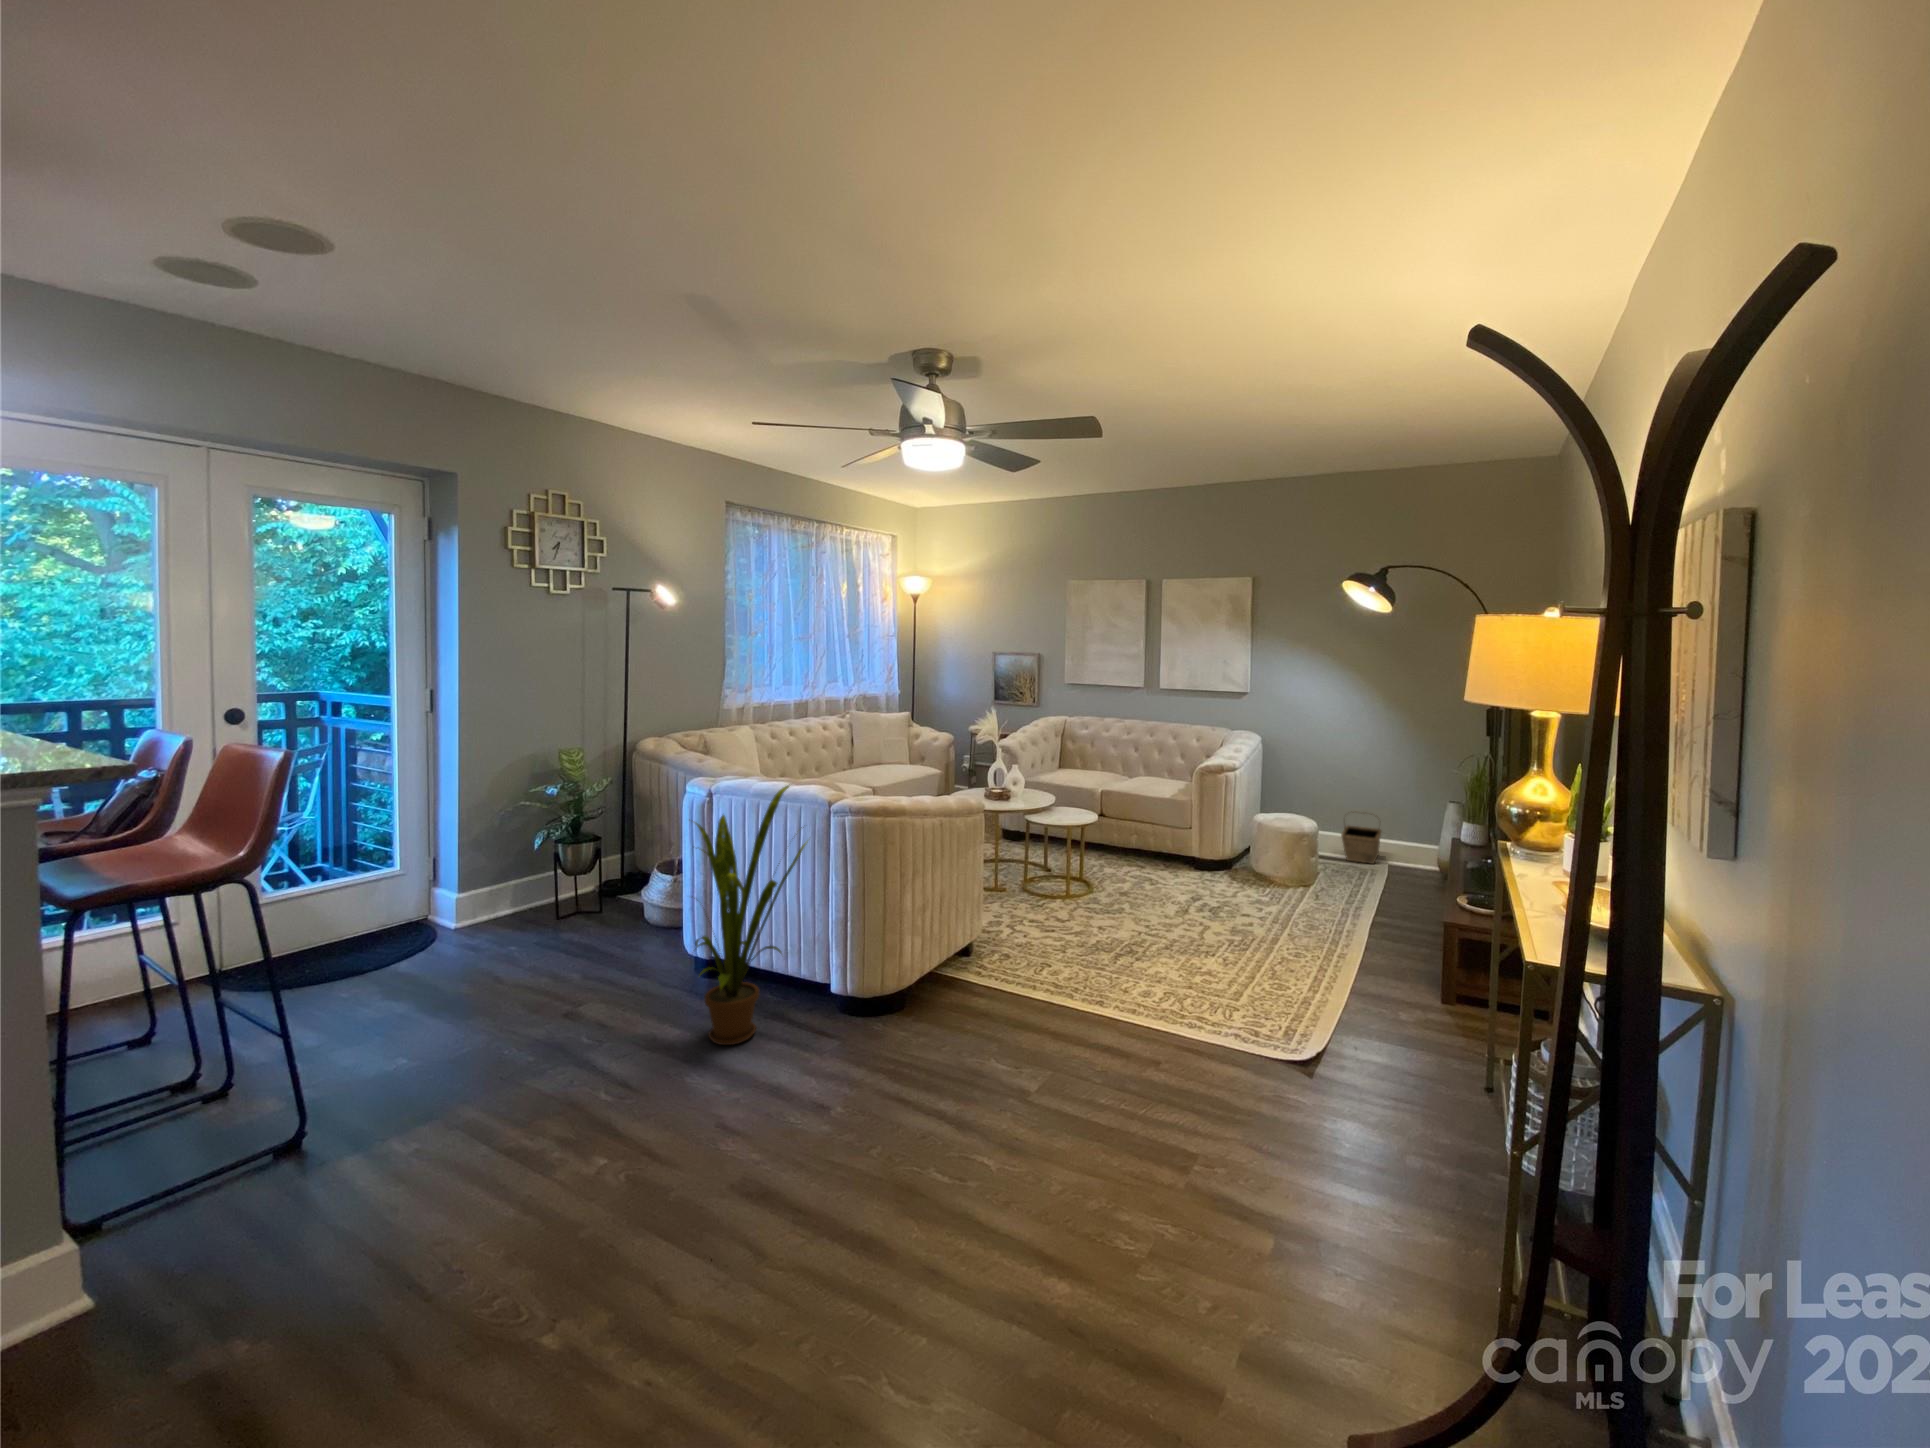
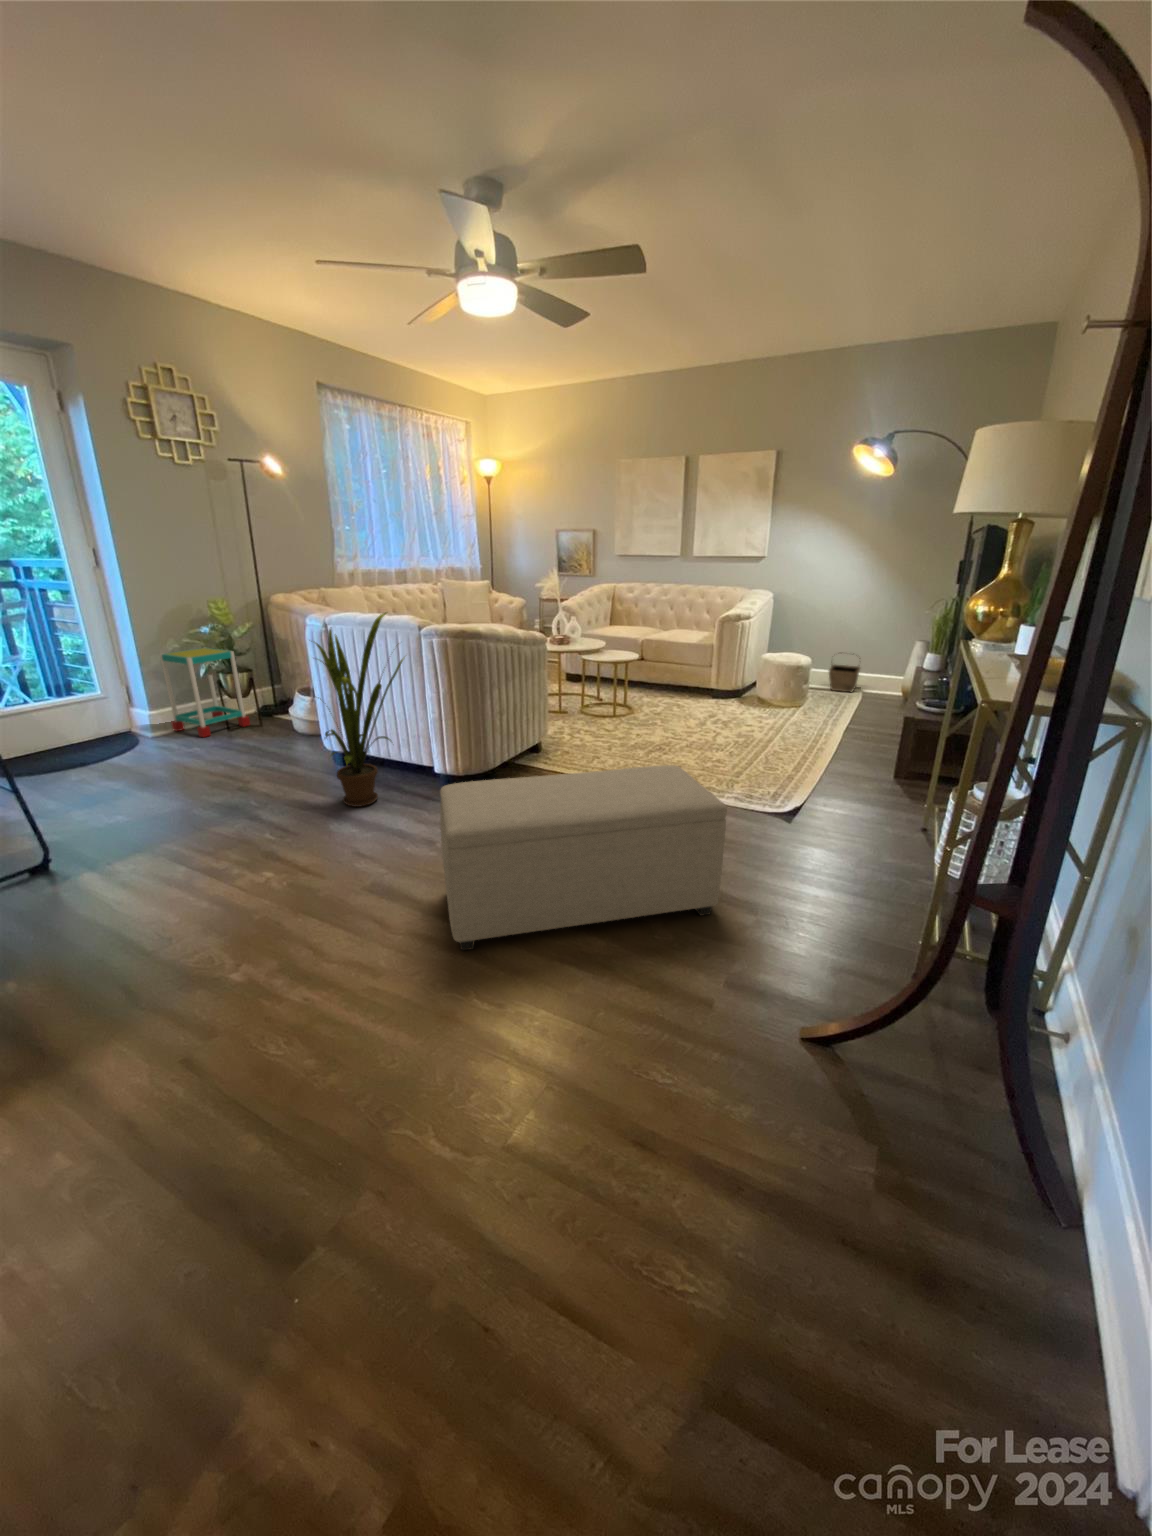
side table: none [485,809,589,931] -> present [160,648,250,737]
ottoman: none [846,1004,1225,1296] -> present [440,765,727,950]

